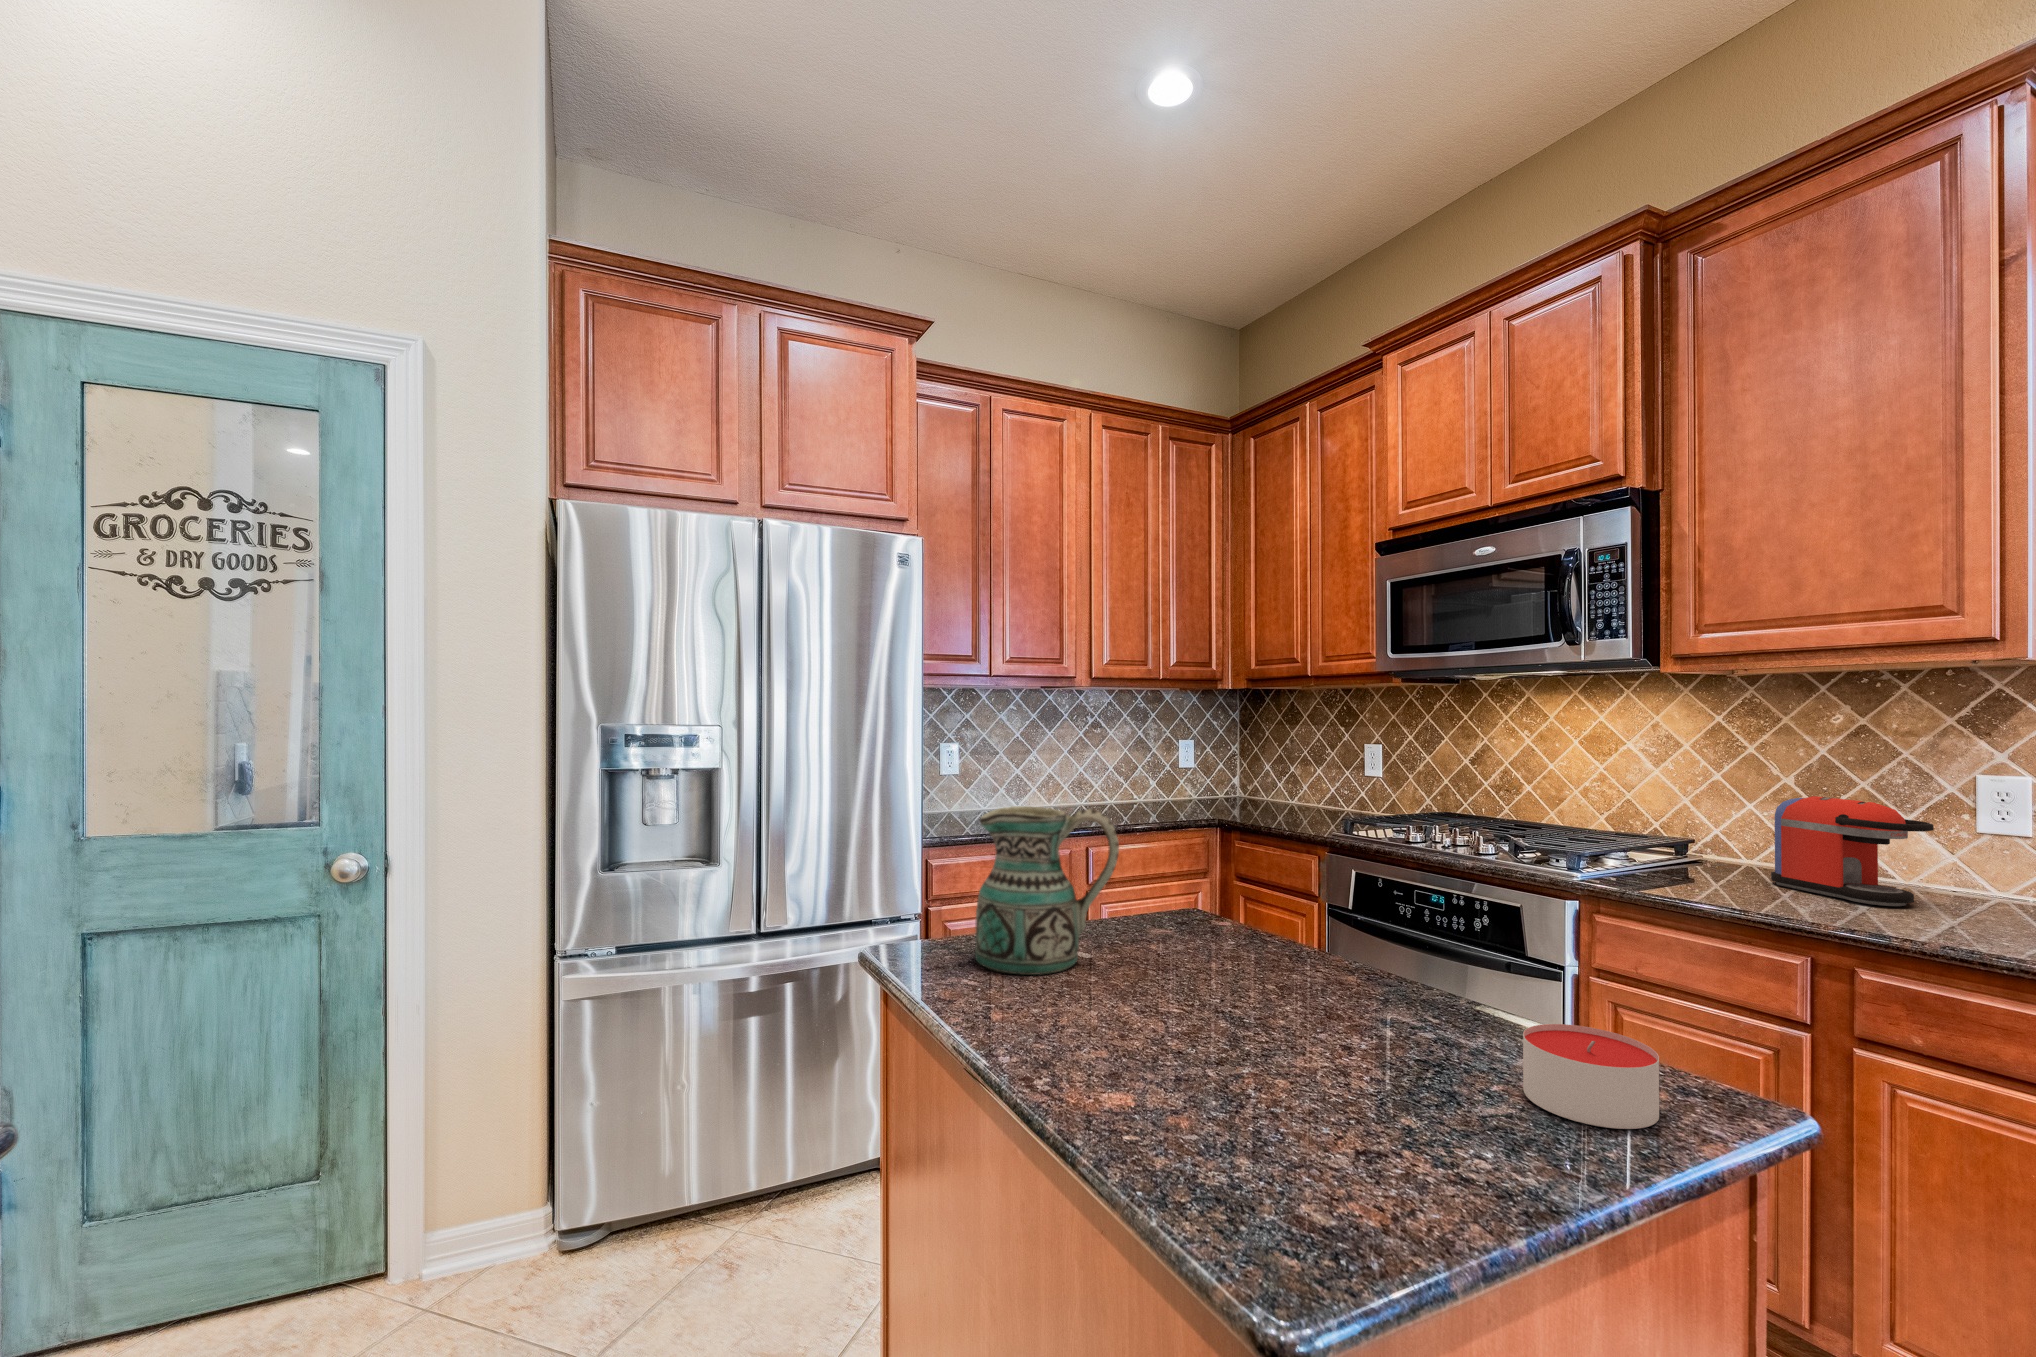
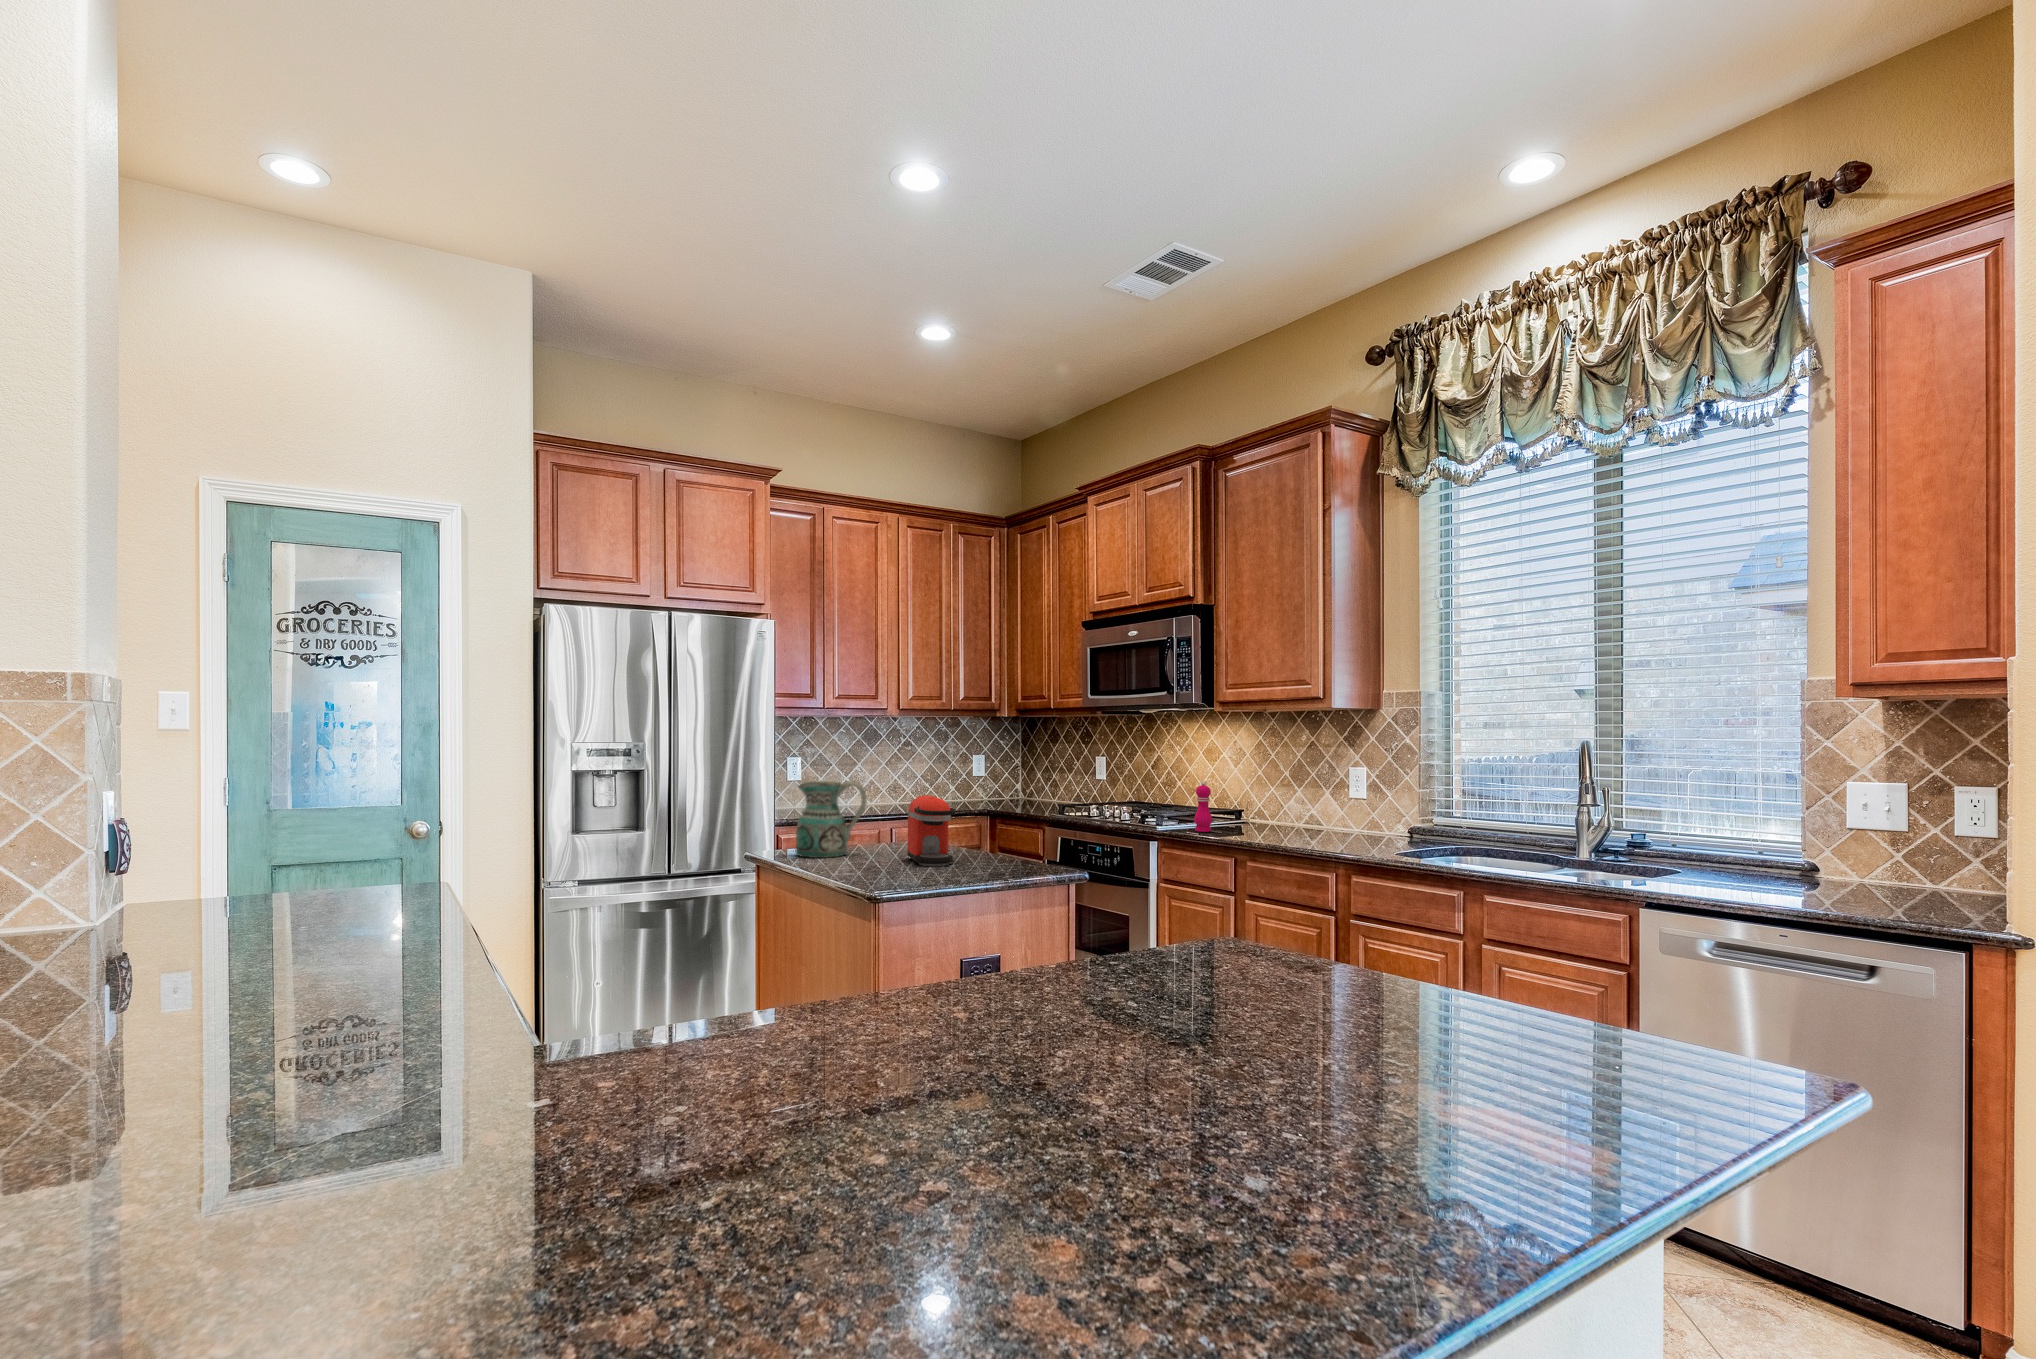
coffee maker: present [1771,796,1934,906] -> present [908,795,956,866]
pepper mill: none [1667,800,1707,892] -> present [1194,781,1212,832]
candle: present [1523,1024,1659,1129] -> none [990,849,1031,876]

